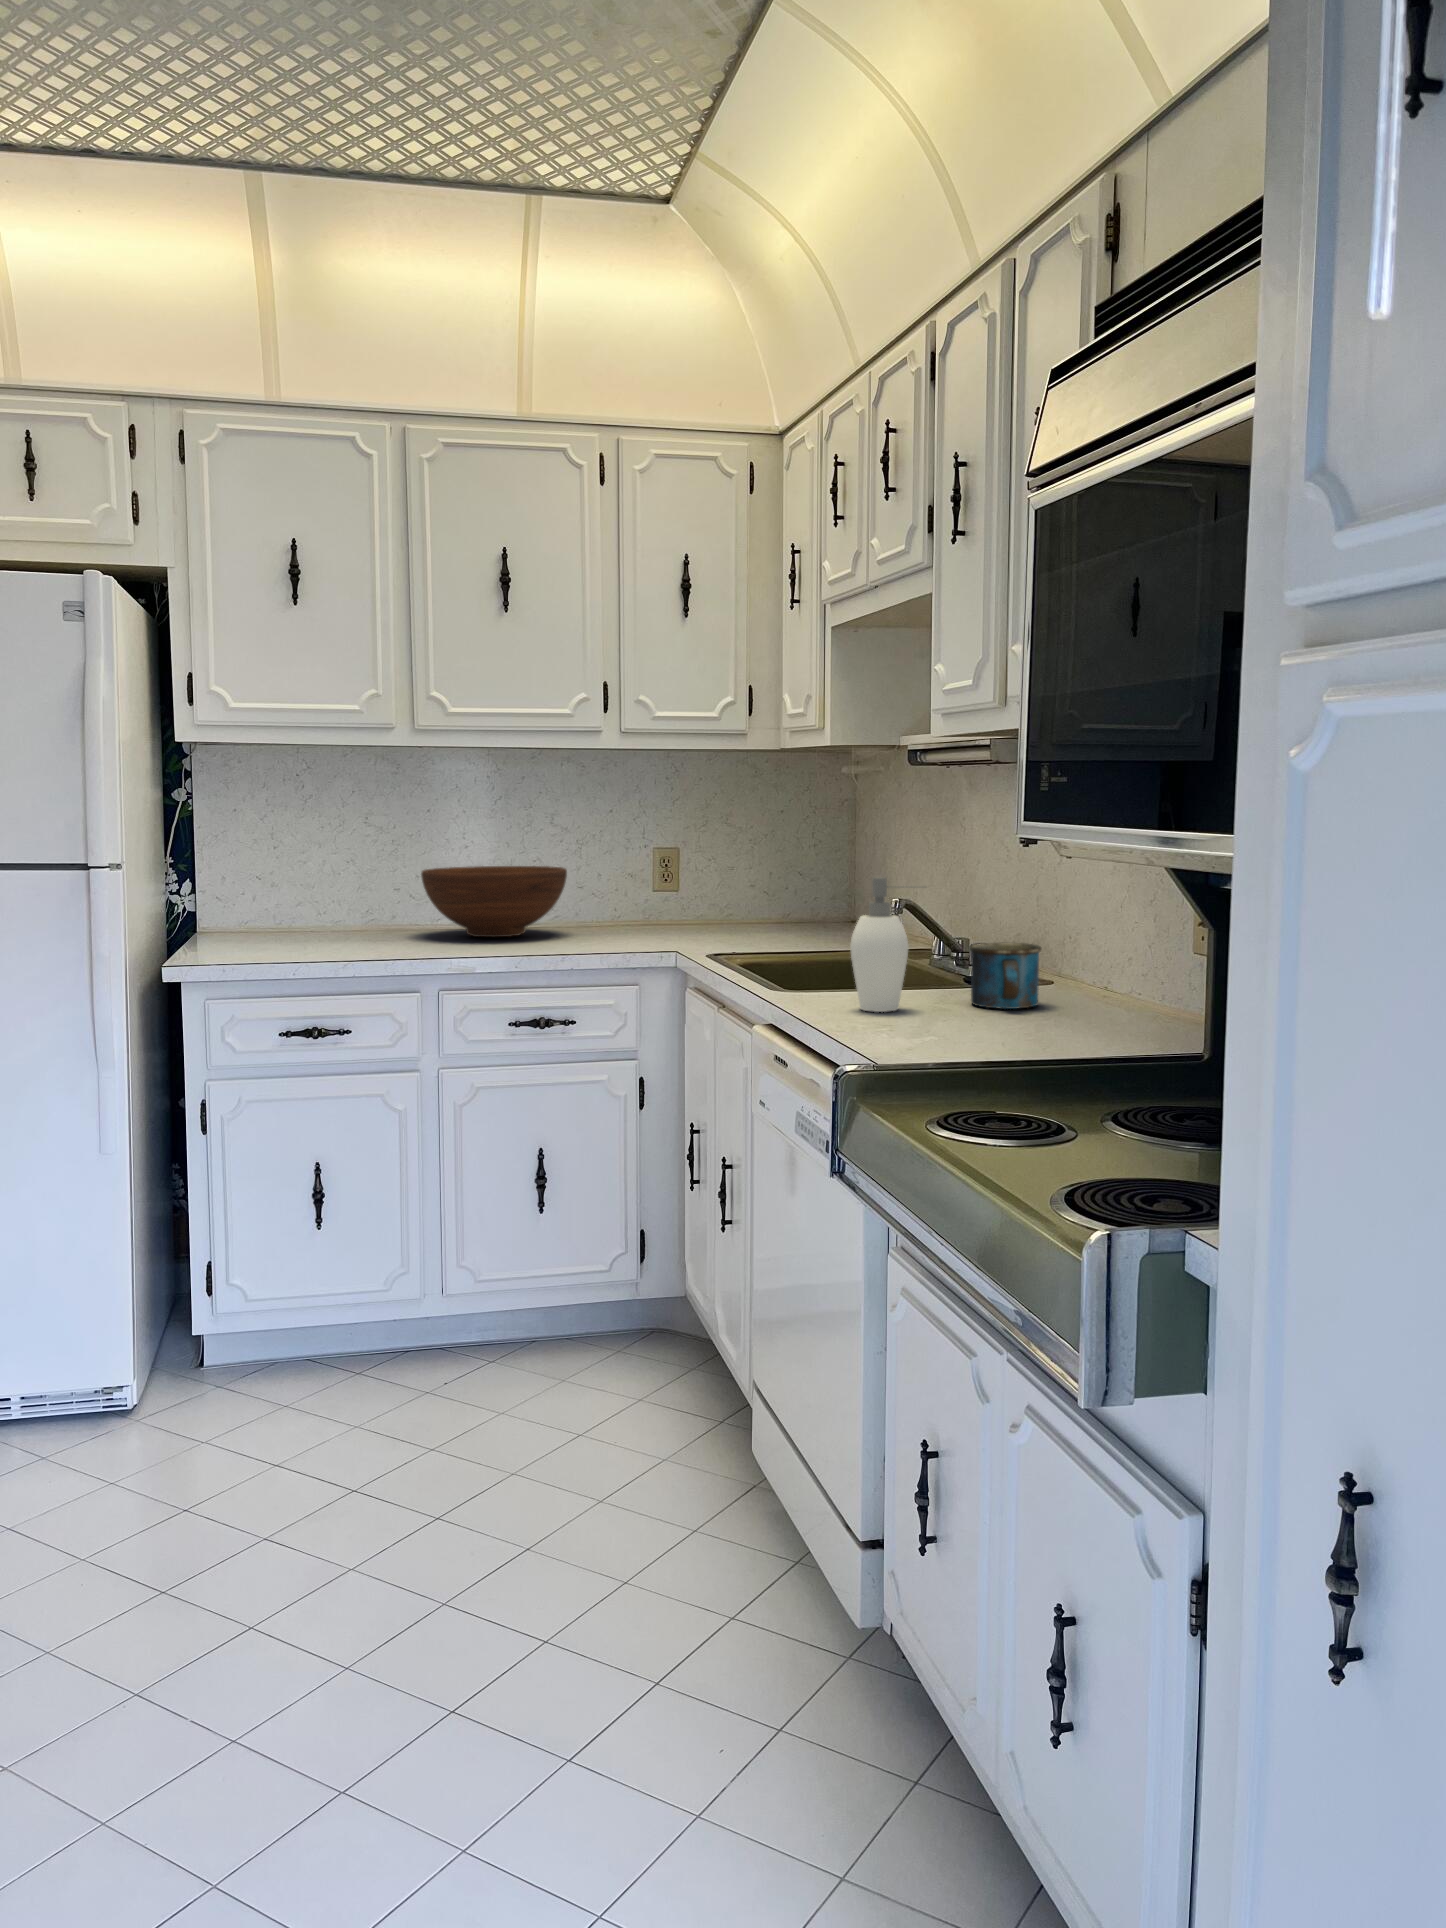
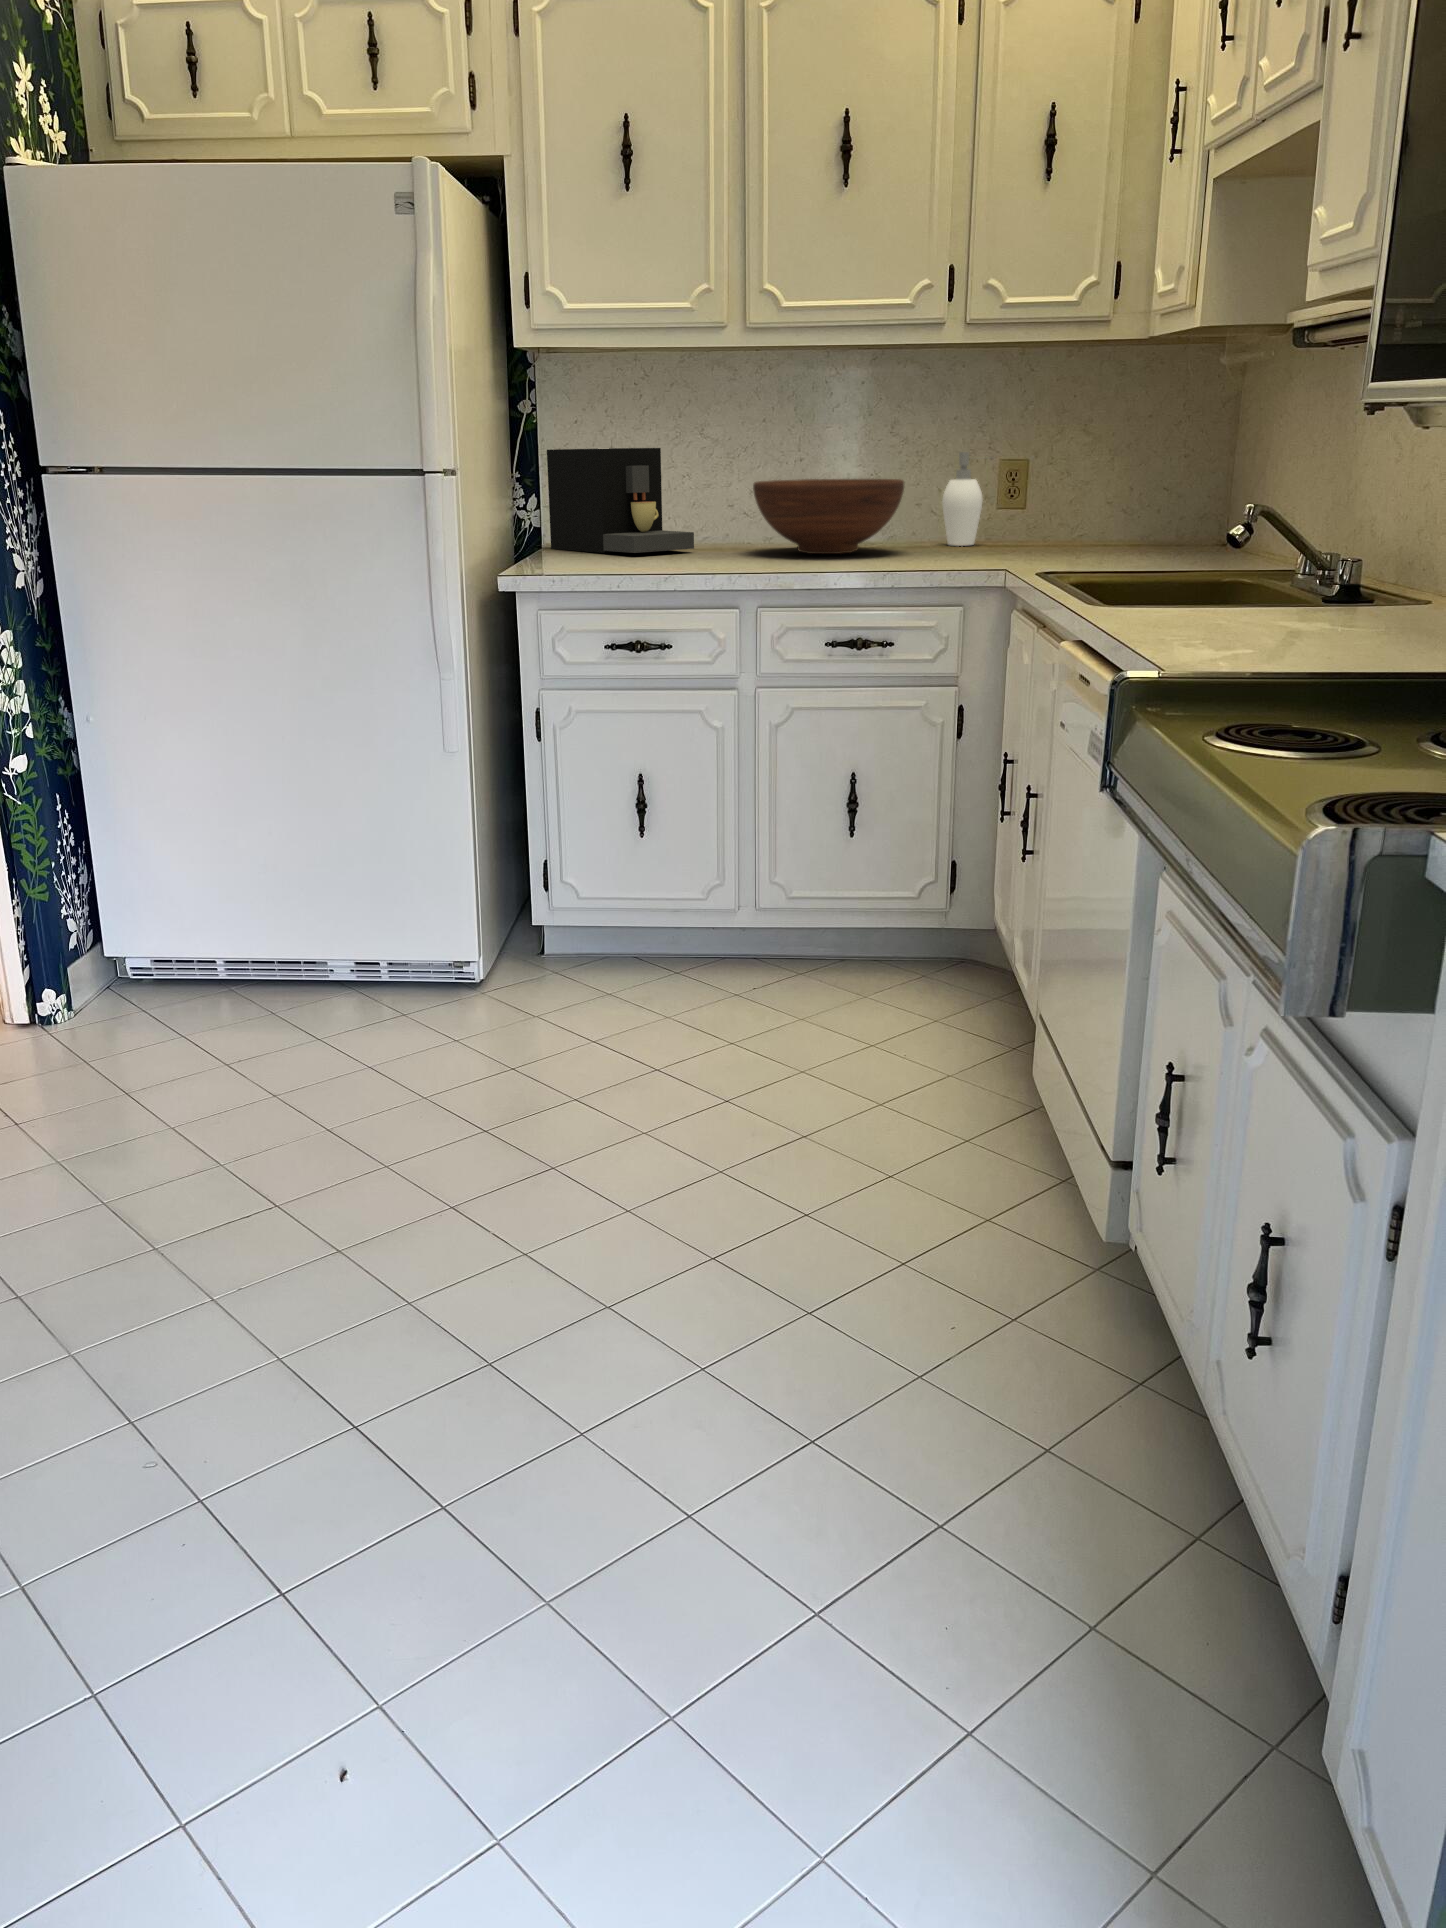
coffee maker: none [205,837,362,940] -> present [547,448,694,553]
soap dispenser: present [850,877,908,1012] -> present [942,452,982,546]
mug: present [968,943,1042,1009] -> none [1313,554,1406,628]

